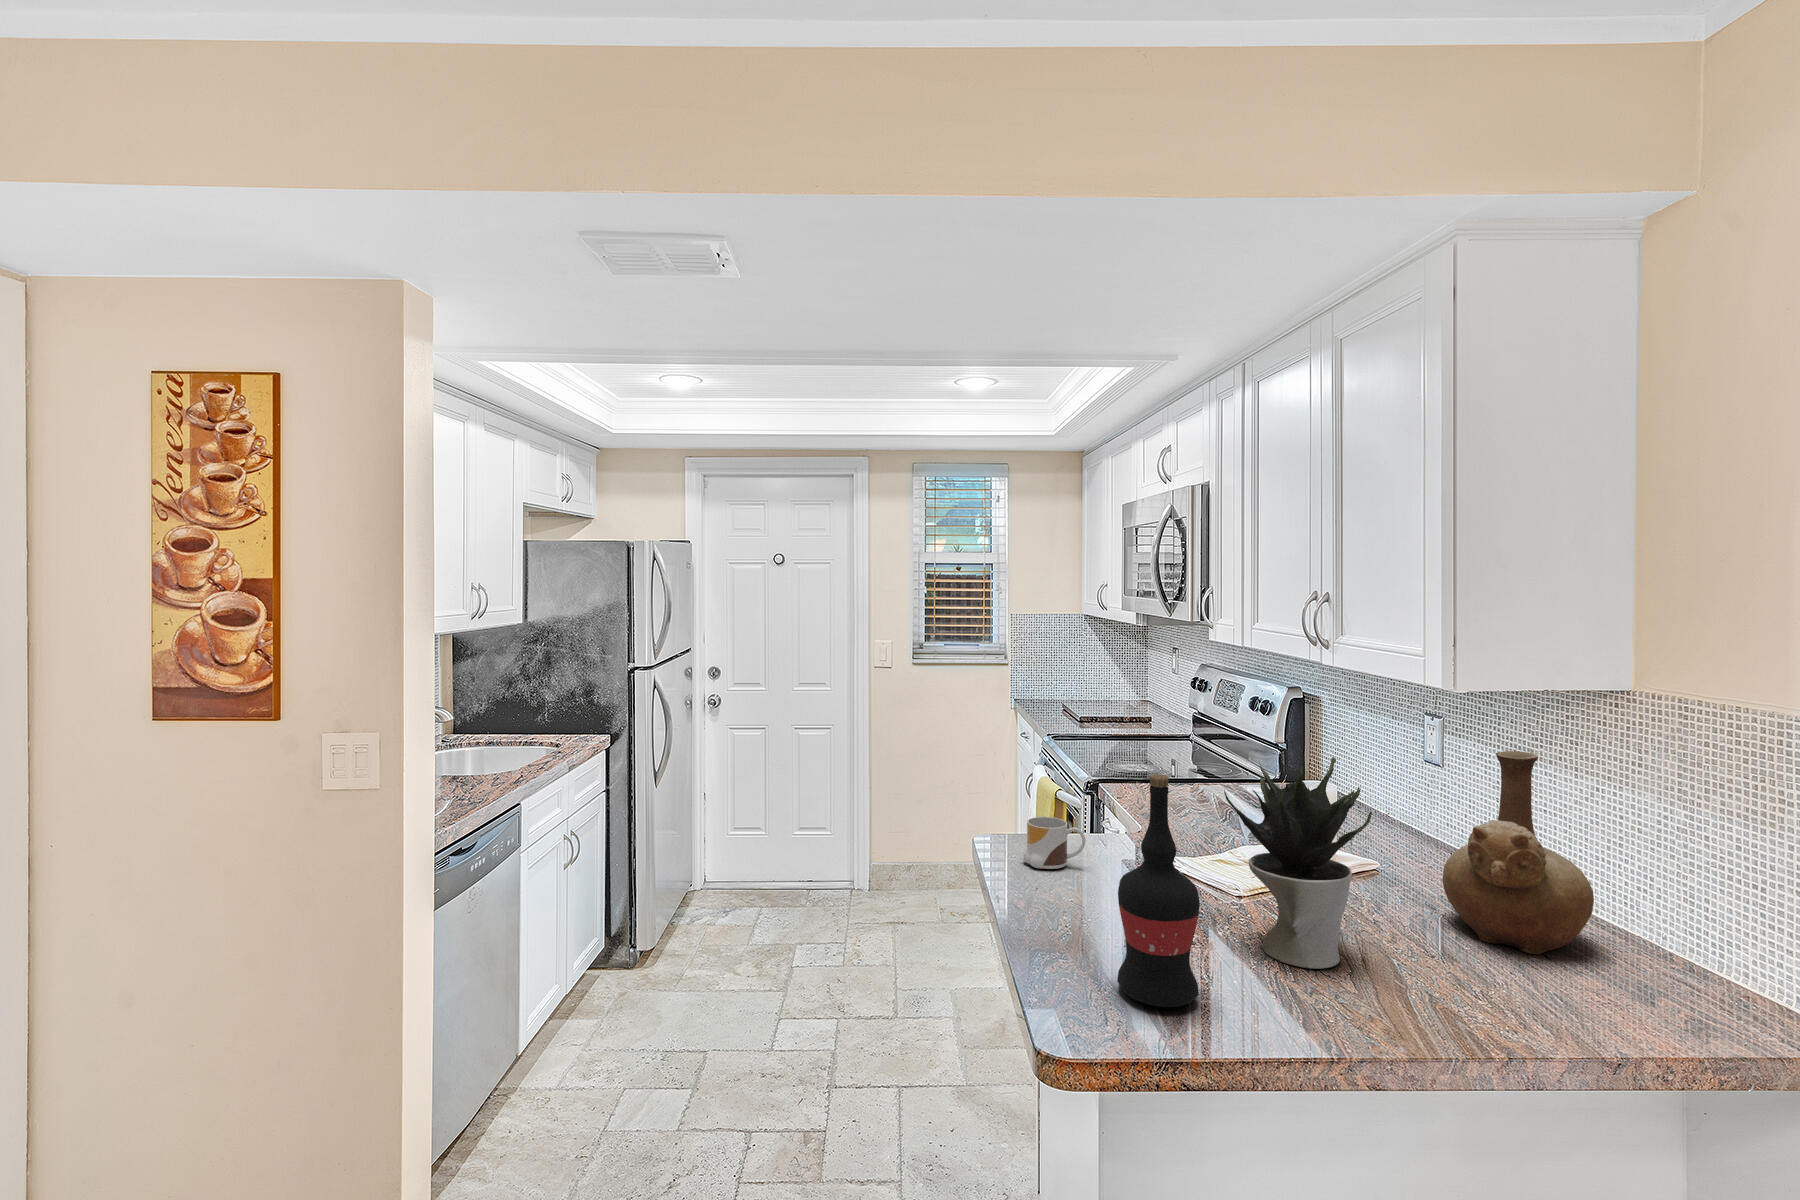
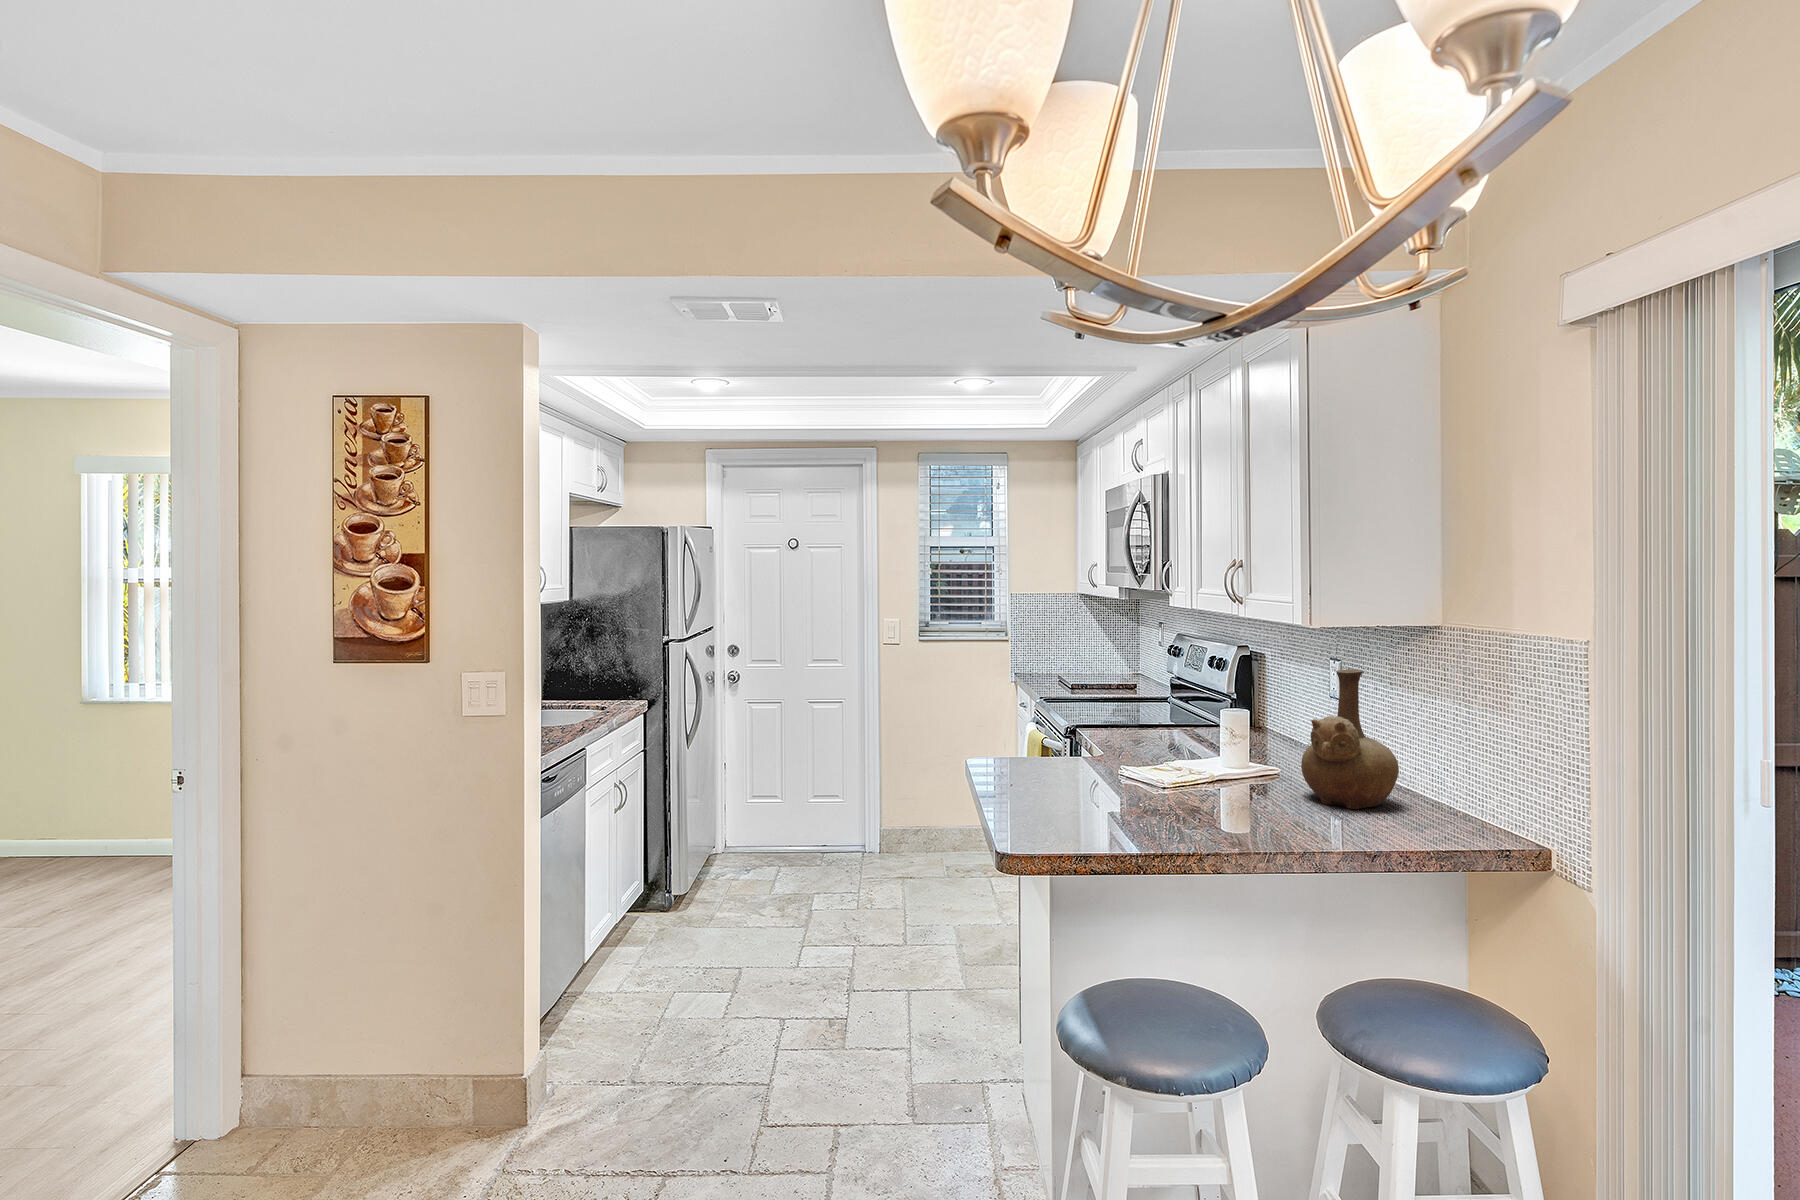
potted plant: present [1224,757,1372,969] -> none [1132,669,1227,813]
wine bottle: present [1117,774,1200,1007] -> none [1050,674,1103,824]
mug: present [1023,817,1086,869] -> none [1000,734,1047,770]

